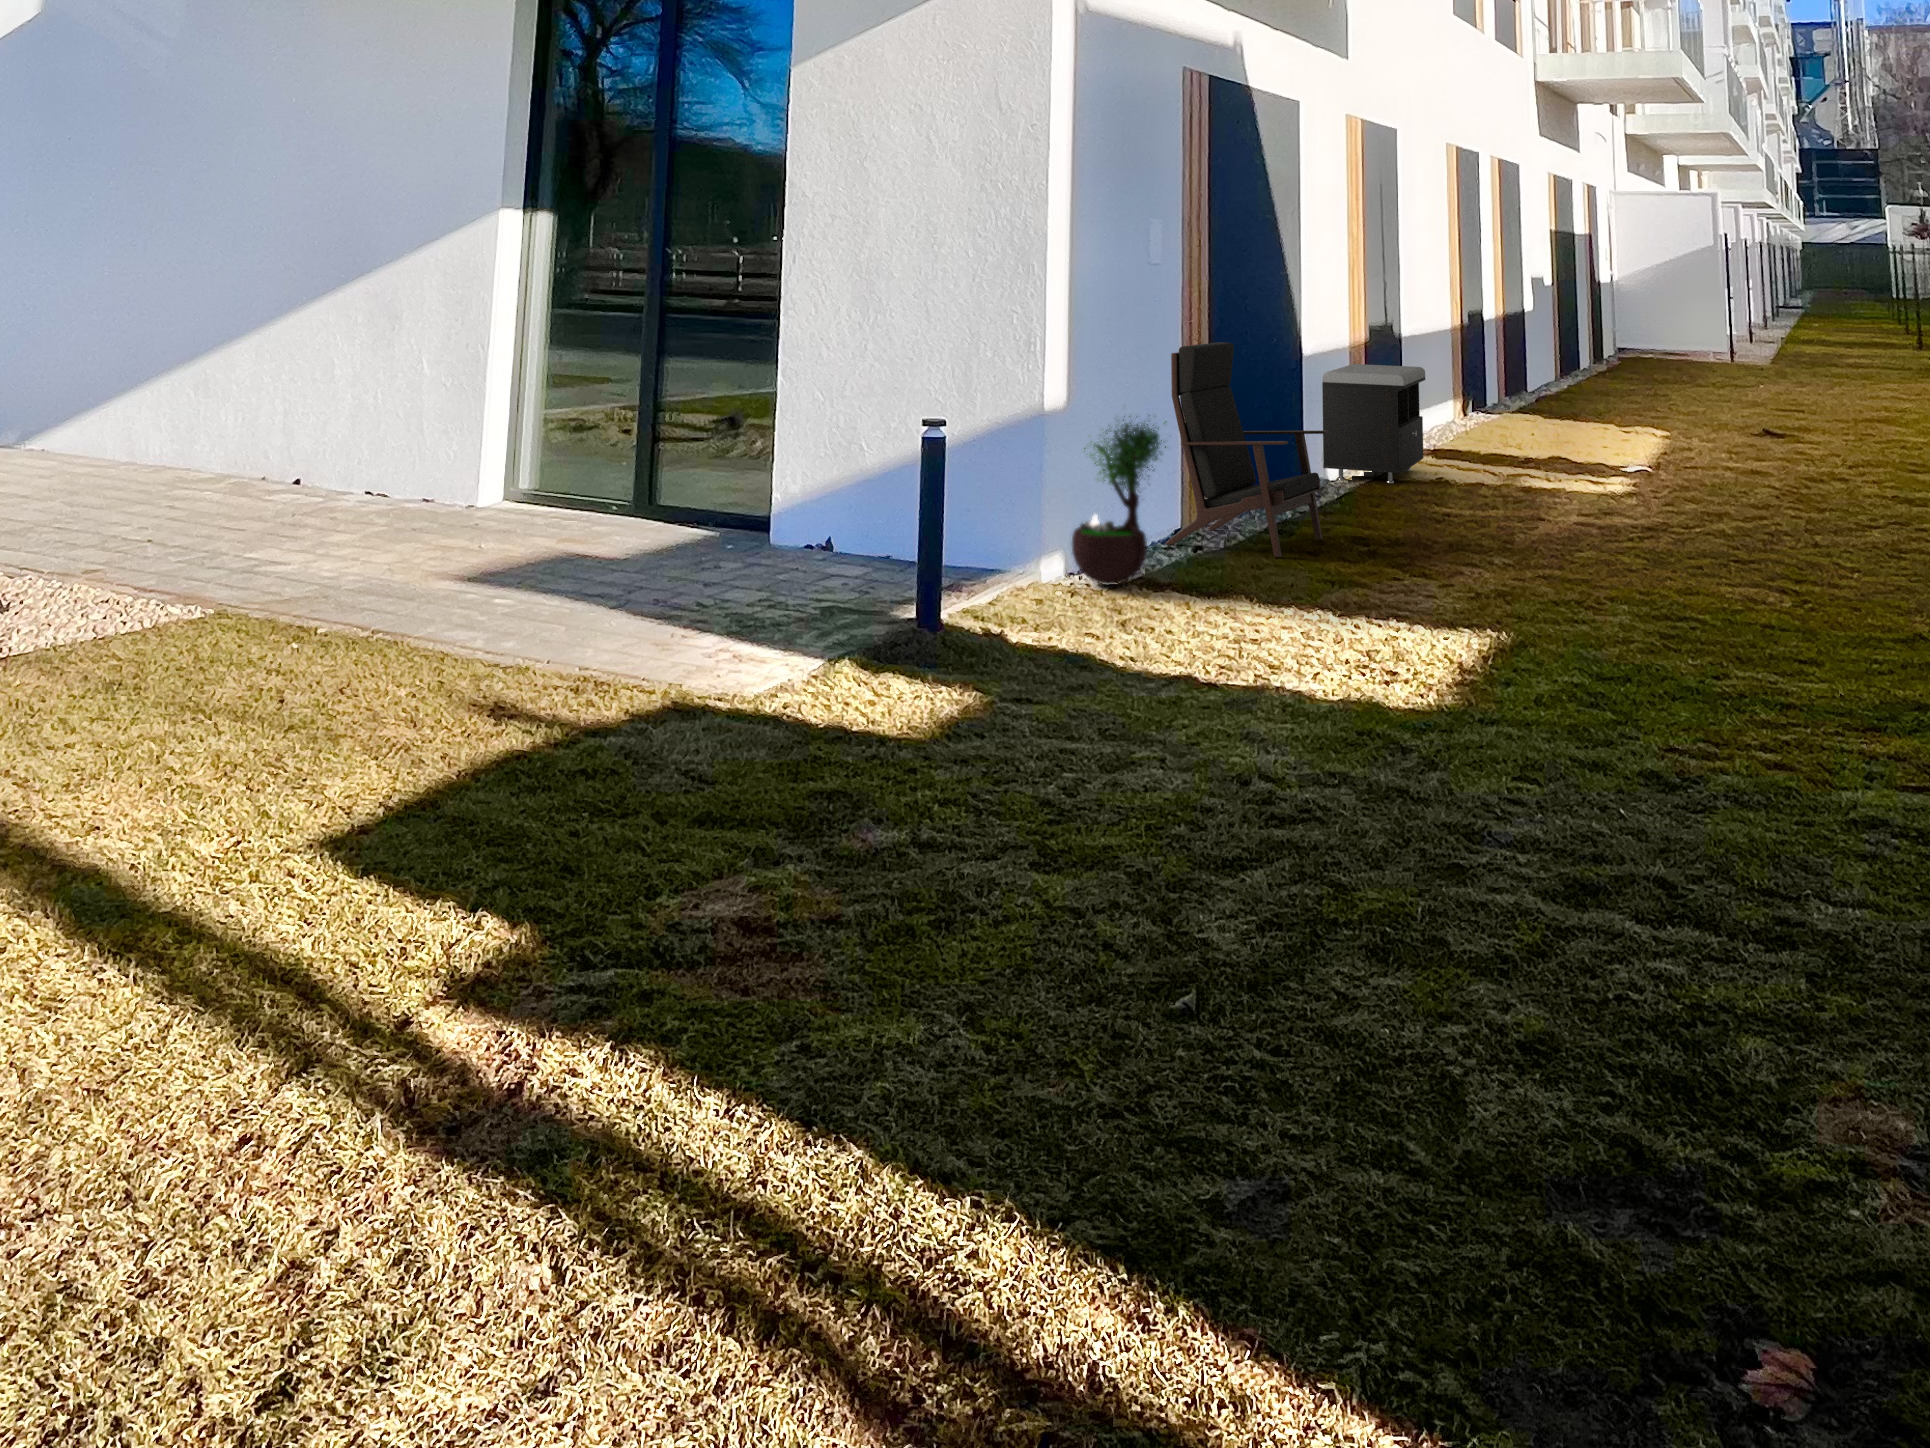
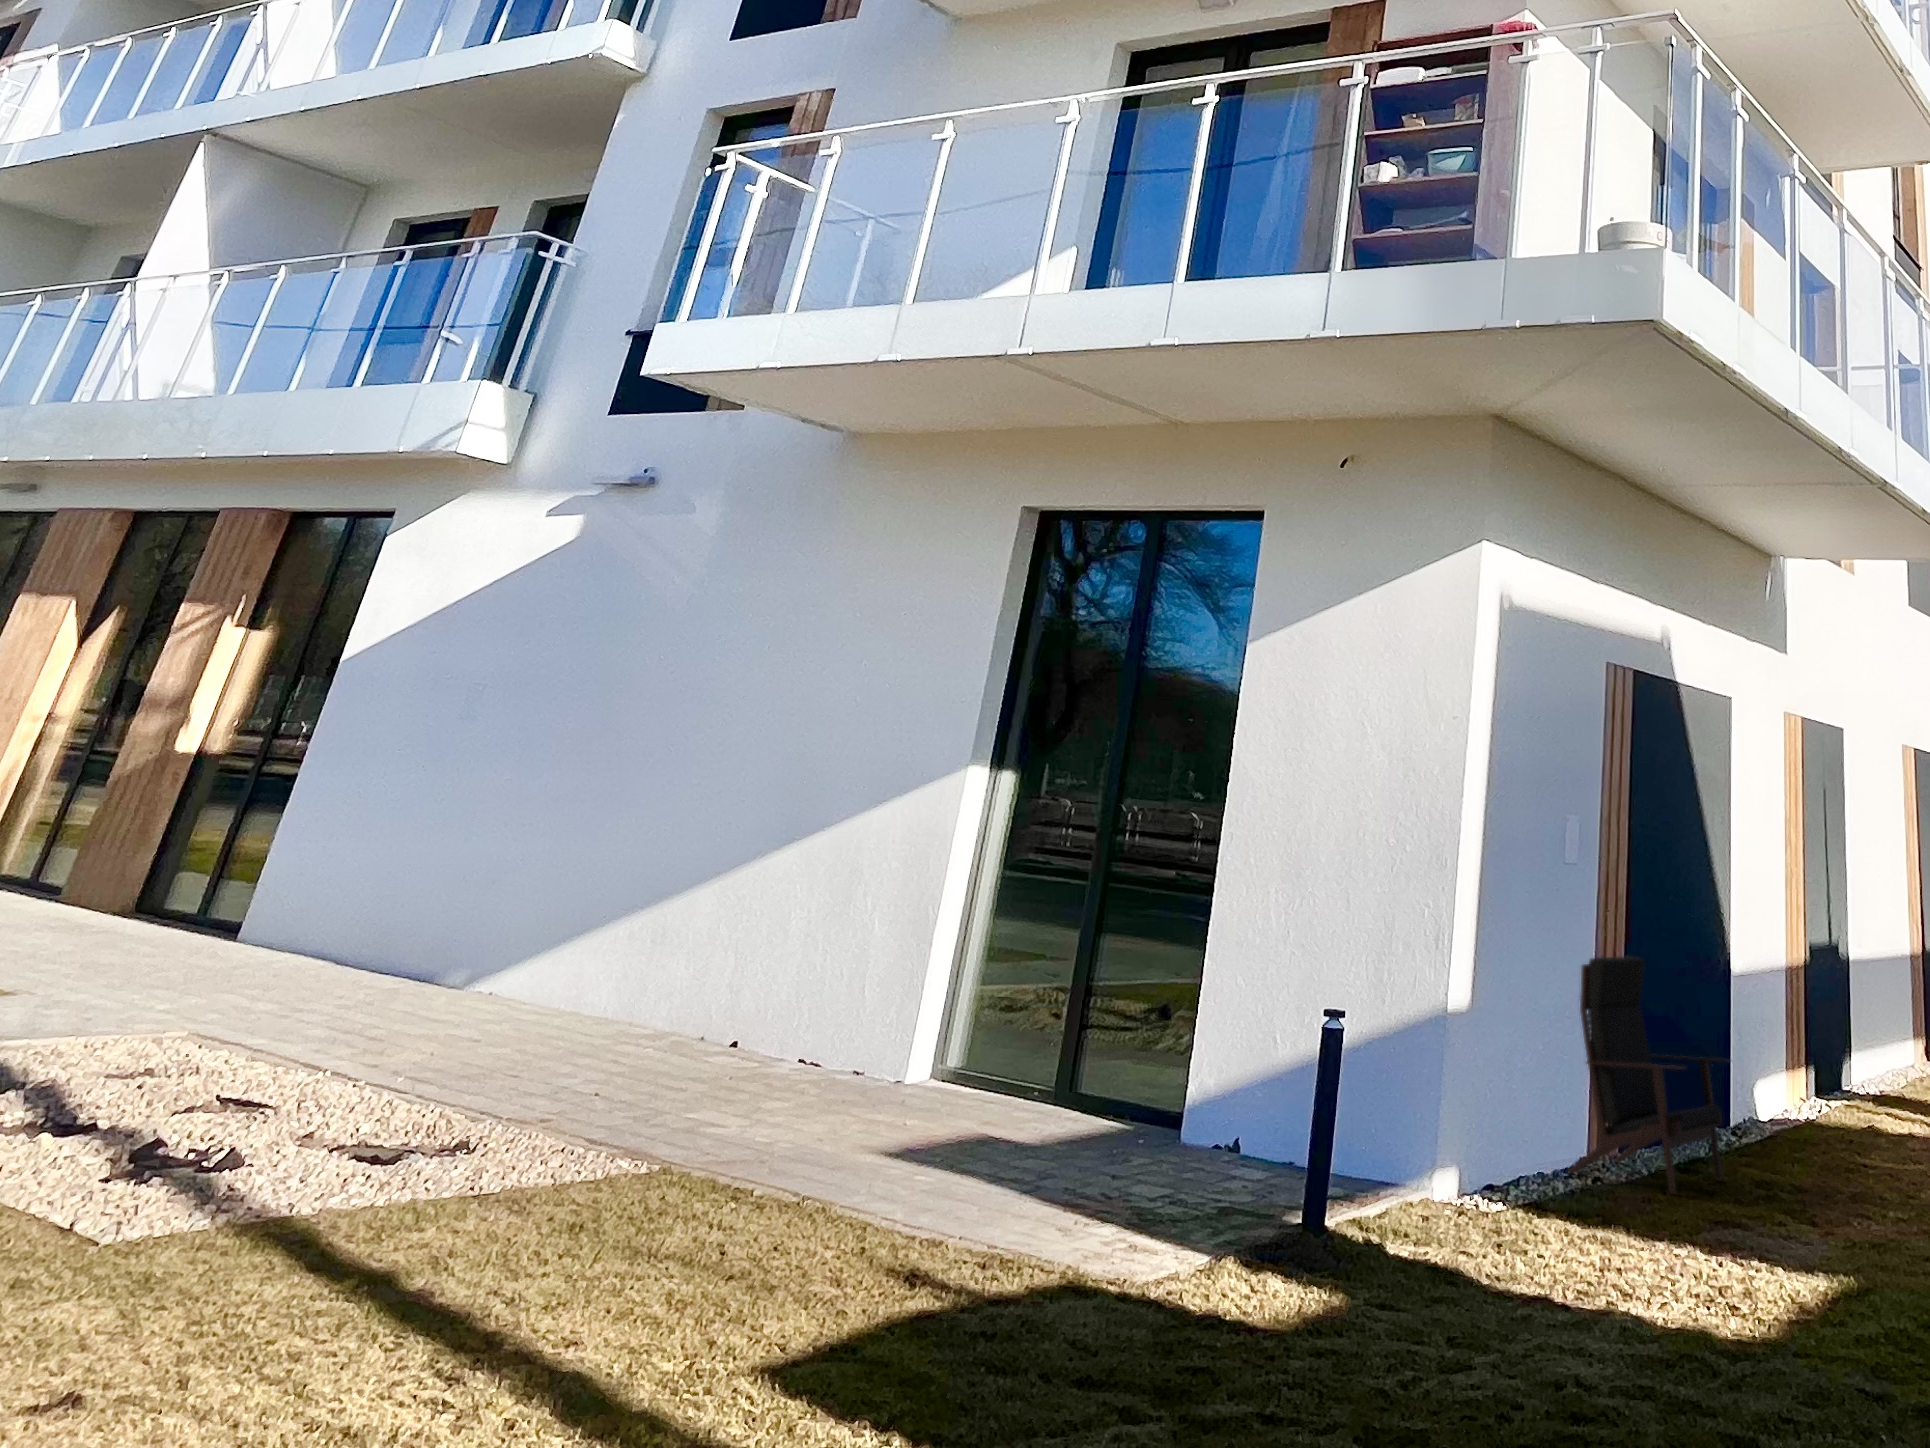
storage bench: present [1322,364,1425,483] -> none [1746,993,1854,1130]
potted tree: present [1072,415,1166,585] -> none [1467,1013,1568,1208]

